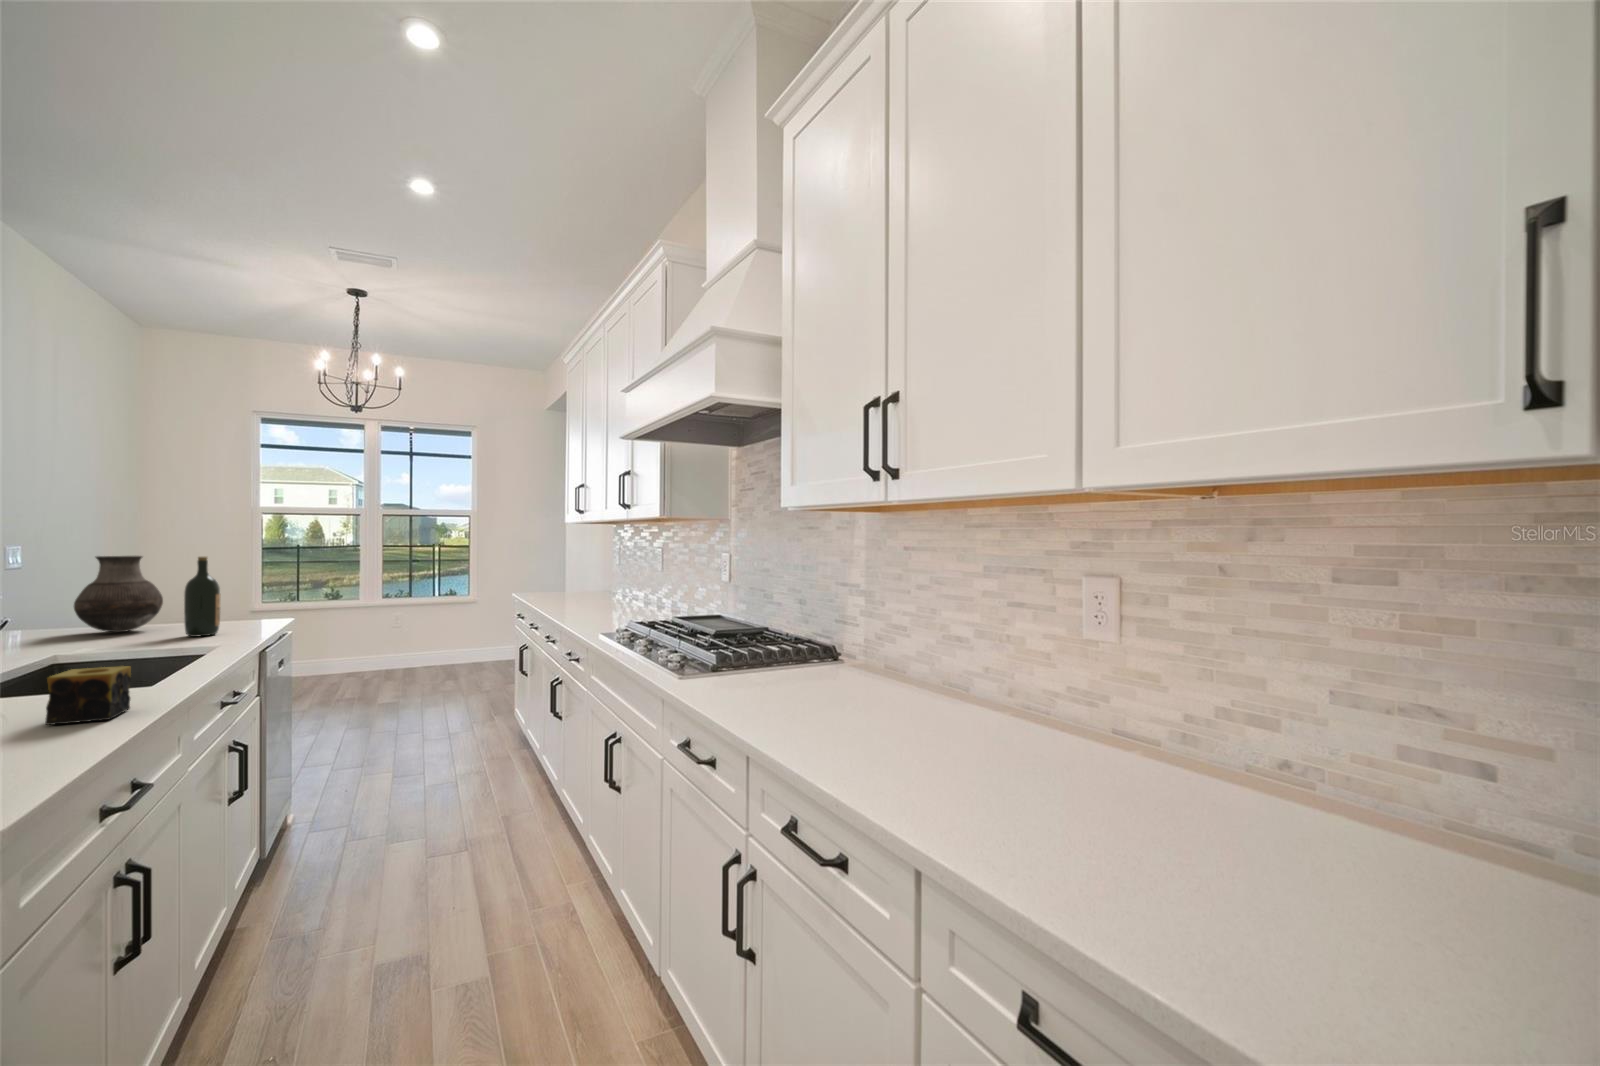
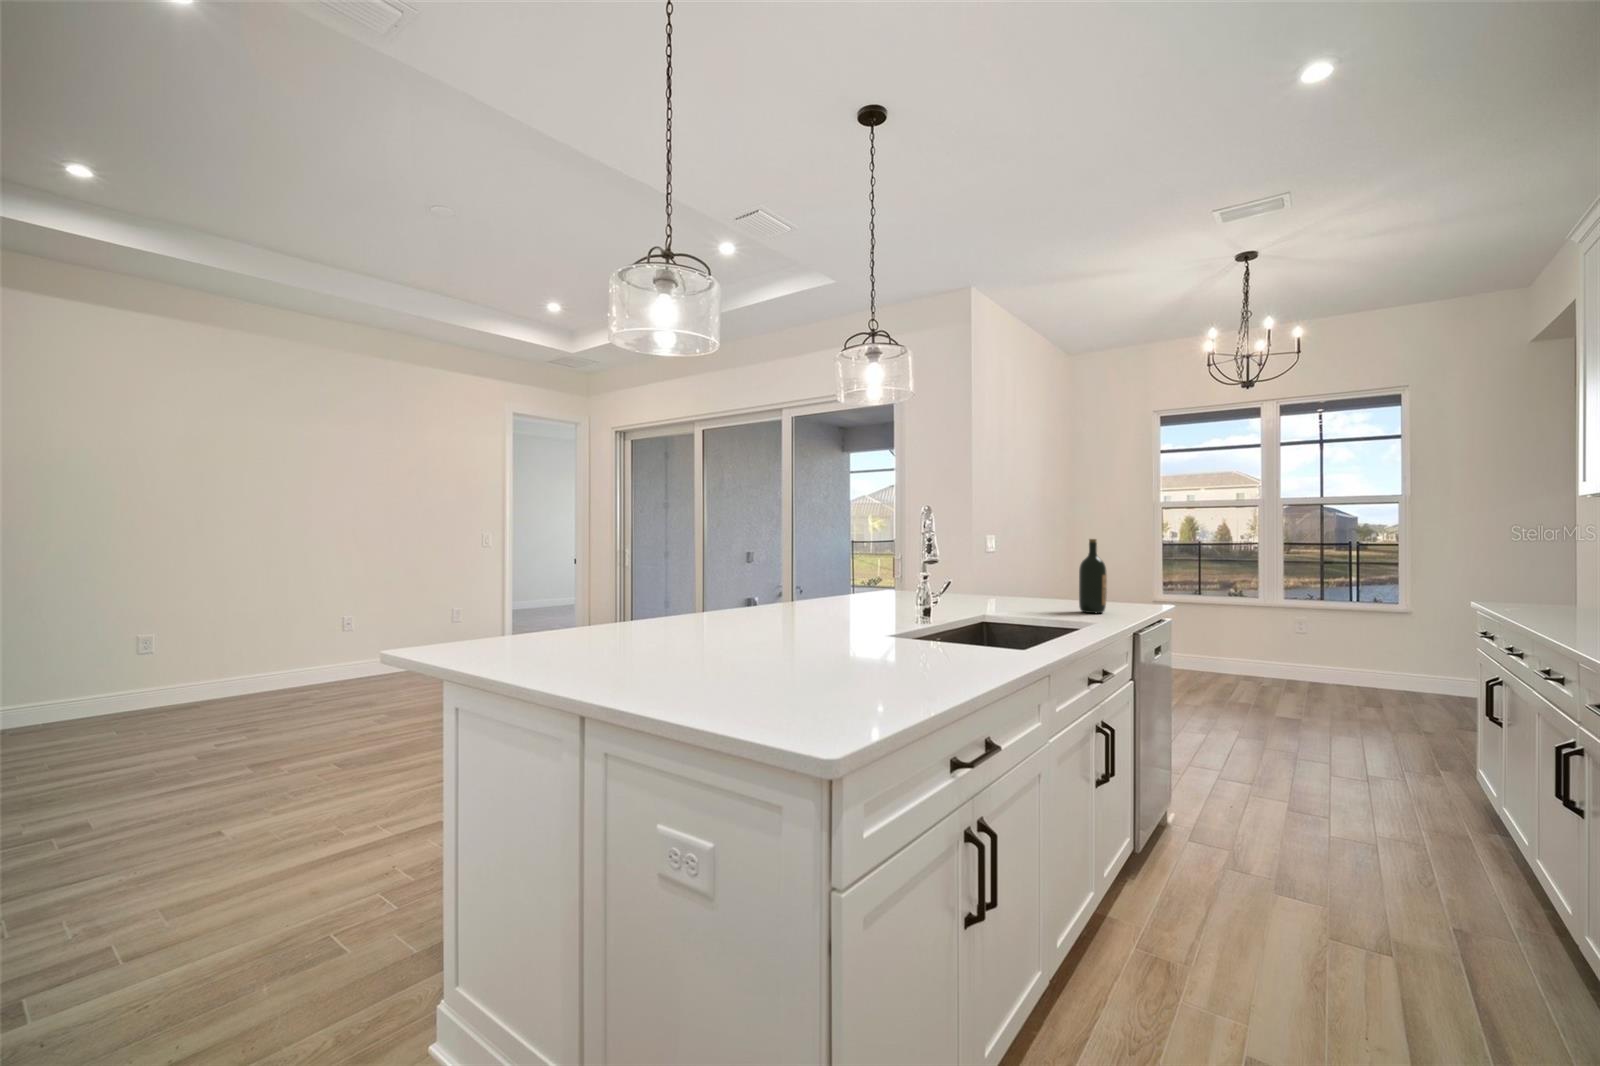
vase: present [74,556,163,632] -> none [1012,538,1069,602]
candle: present [45,666,131,725] -> none [937,621,997,673]

